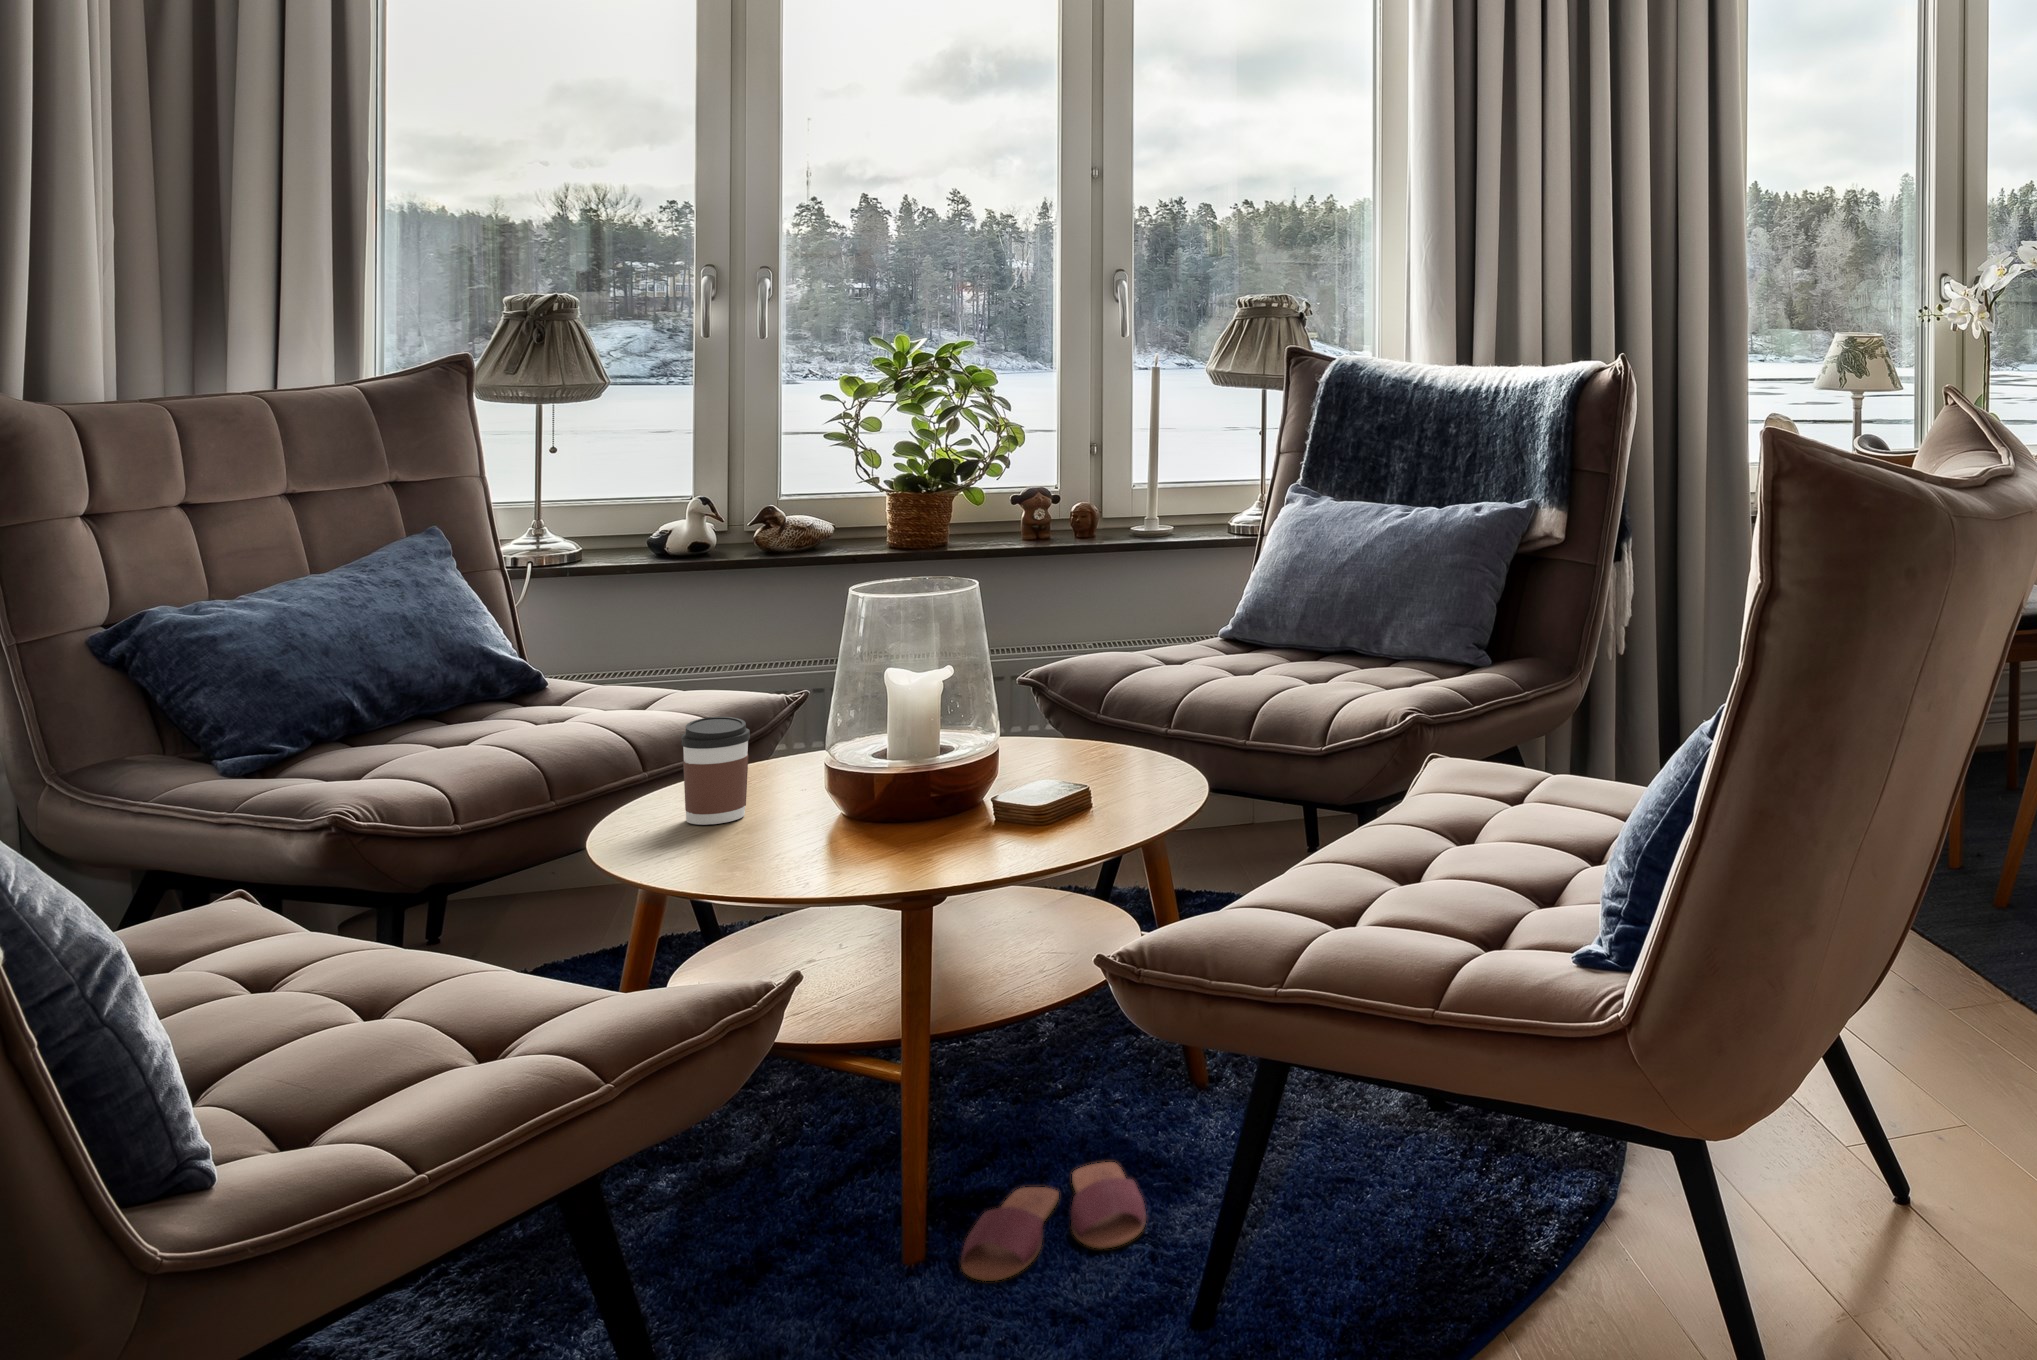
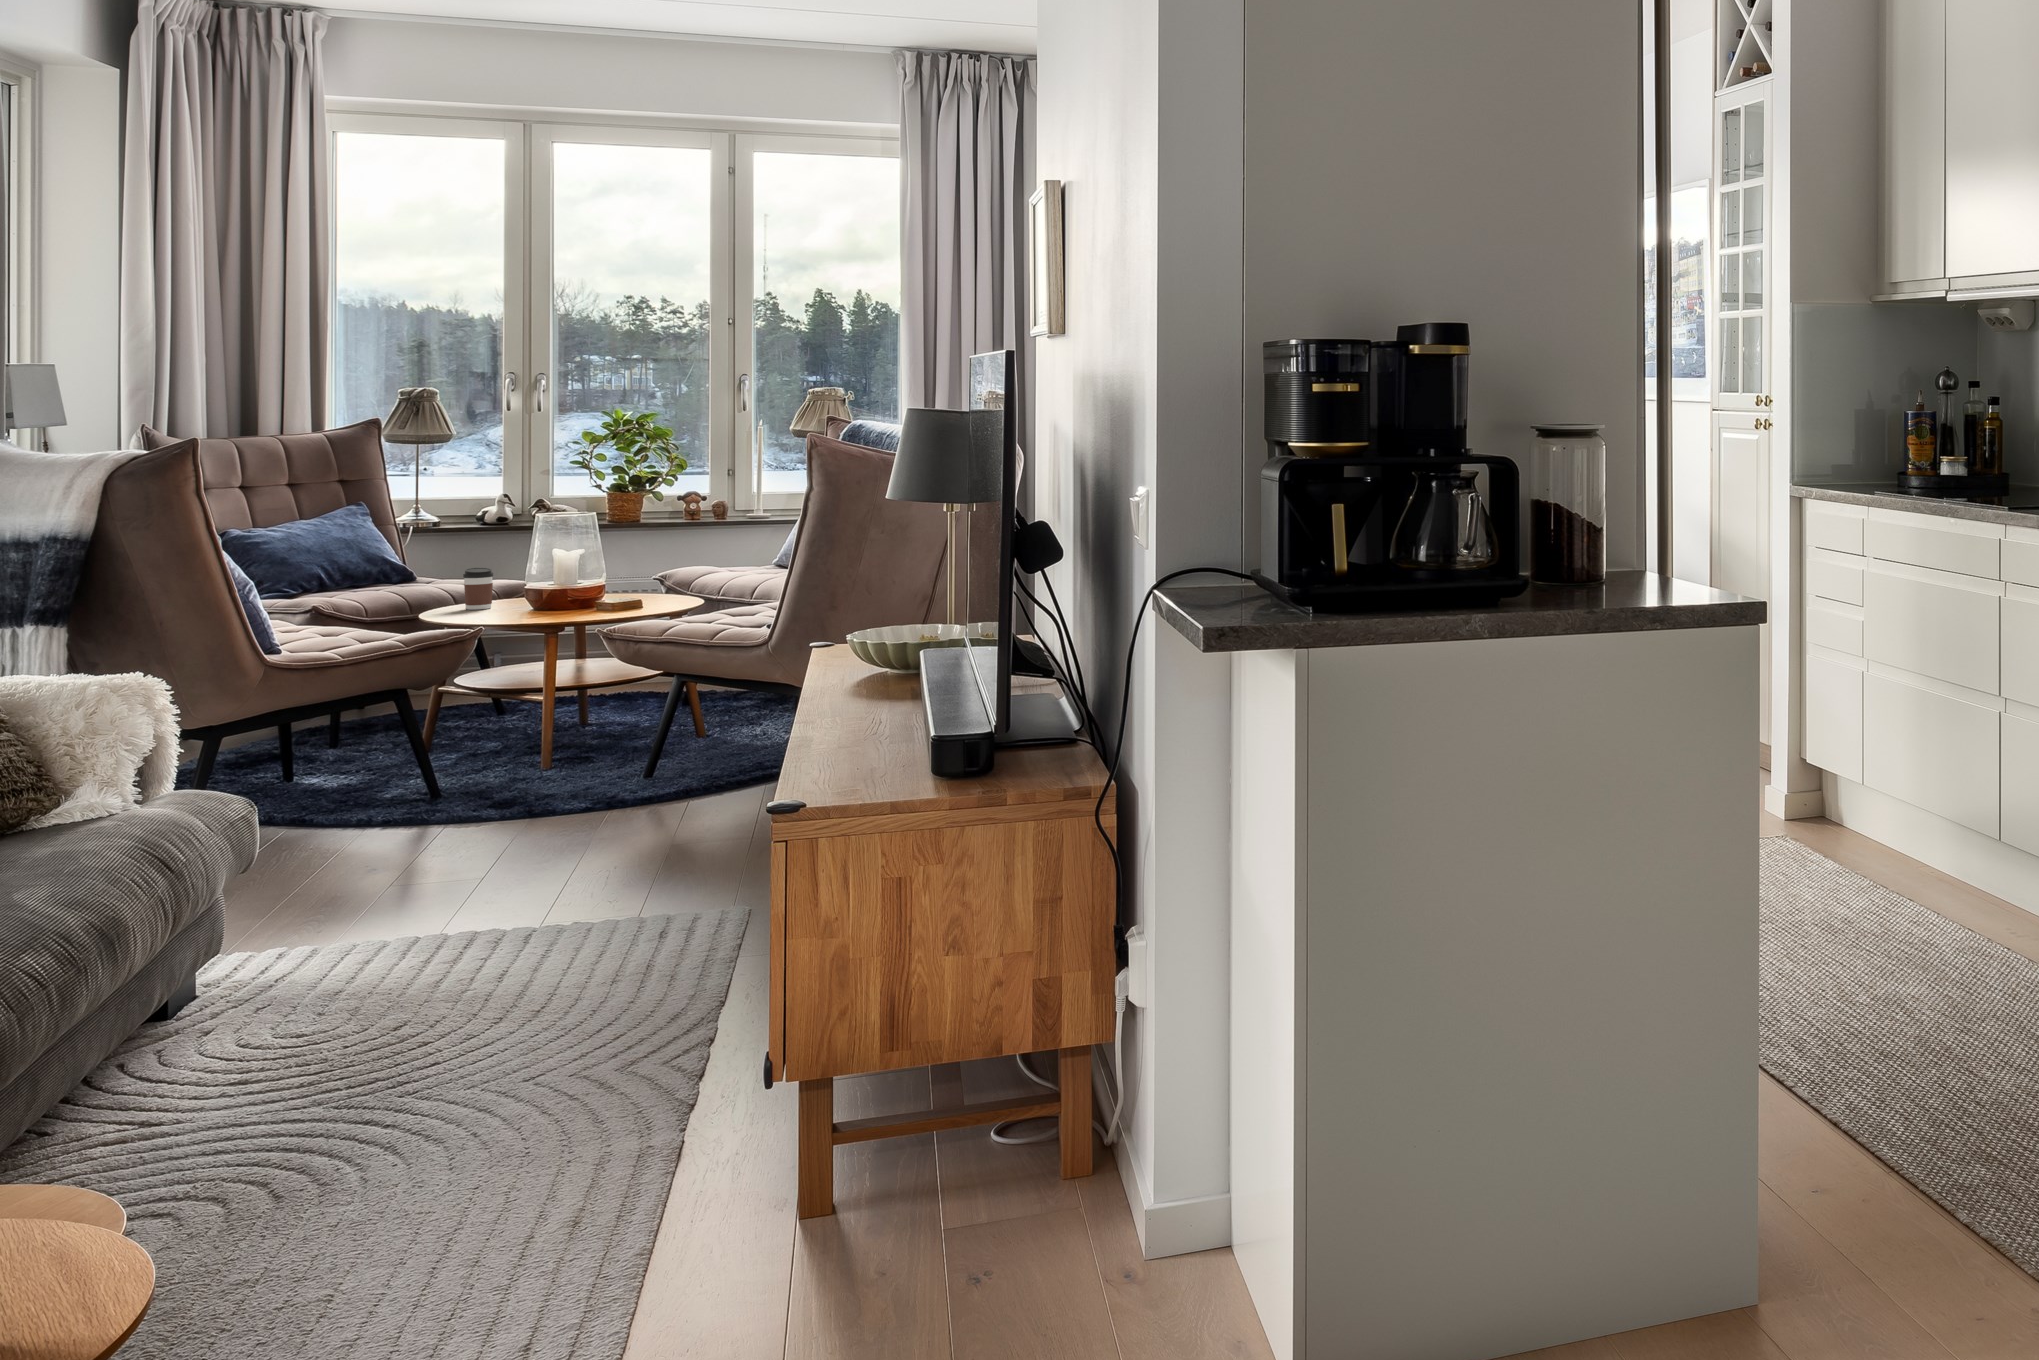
slippers: present [961,1162,1146,1281] -> none [567,746,650,771]

